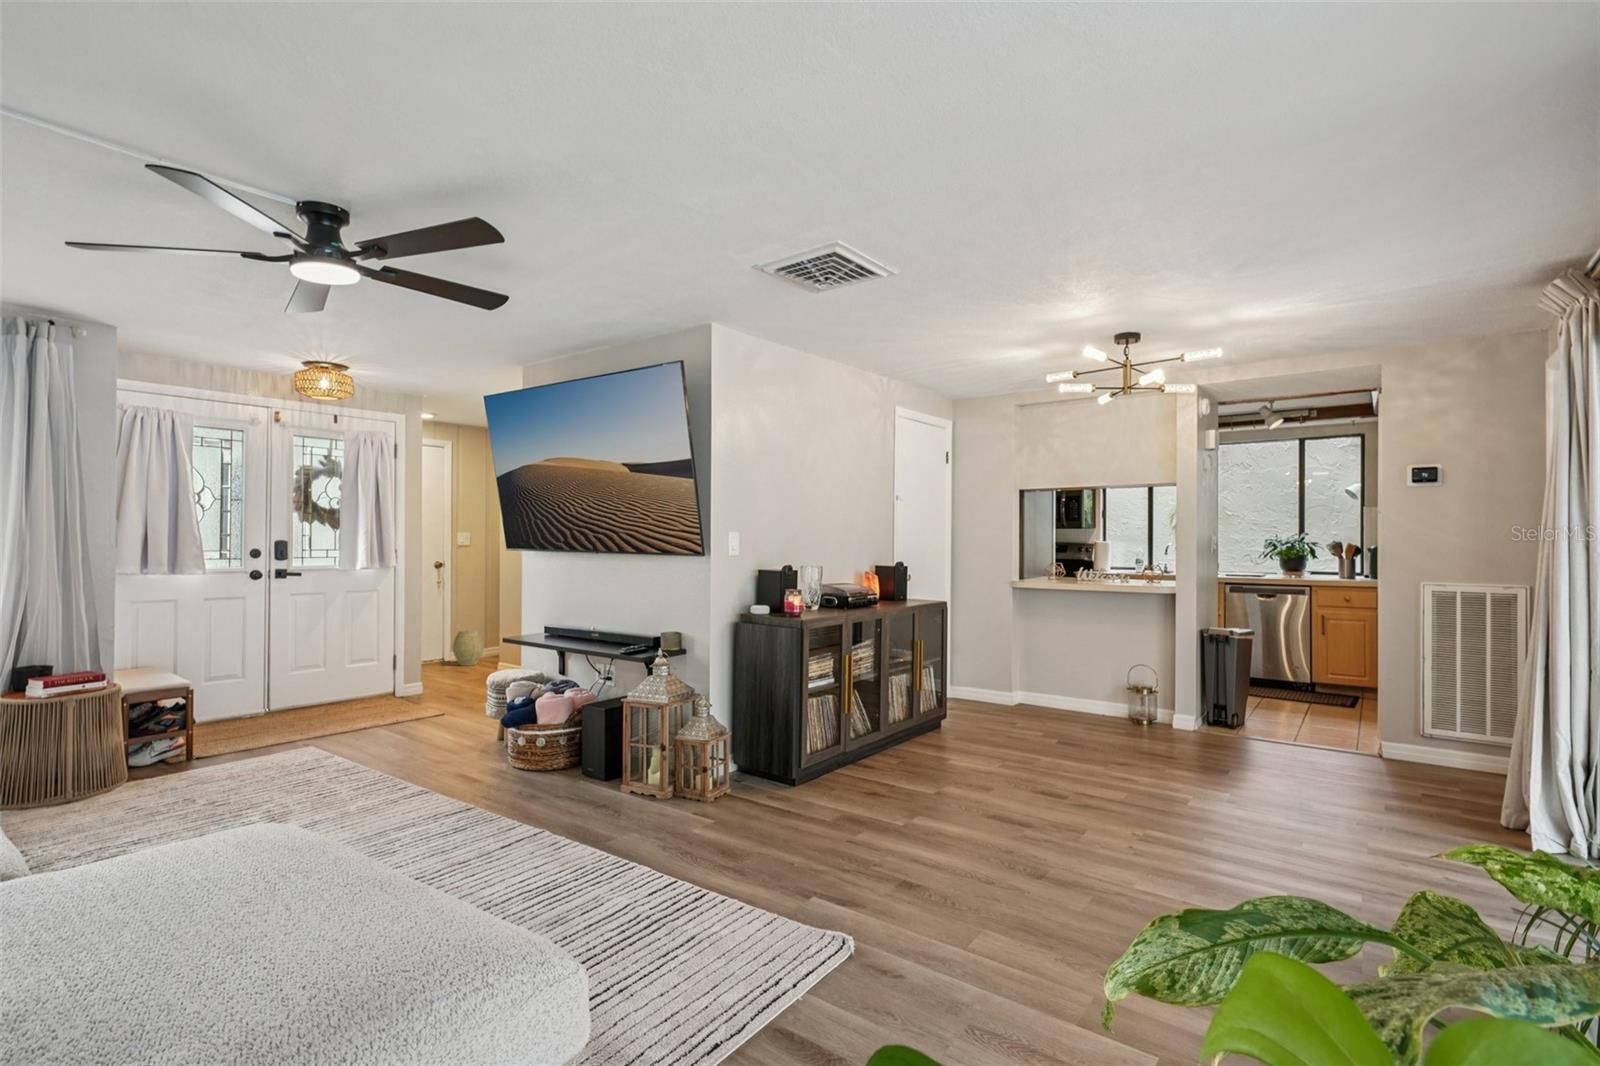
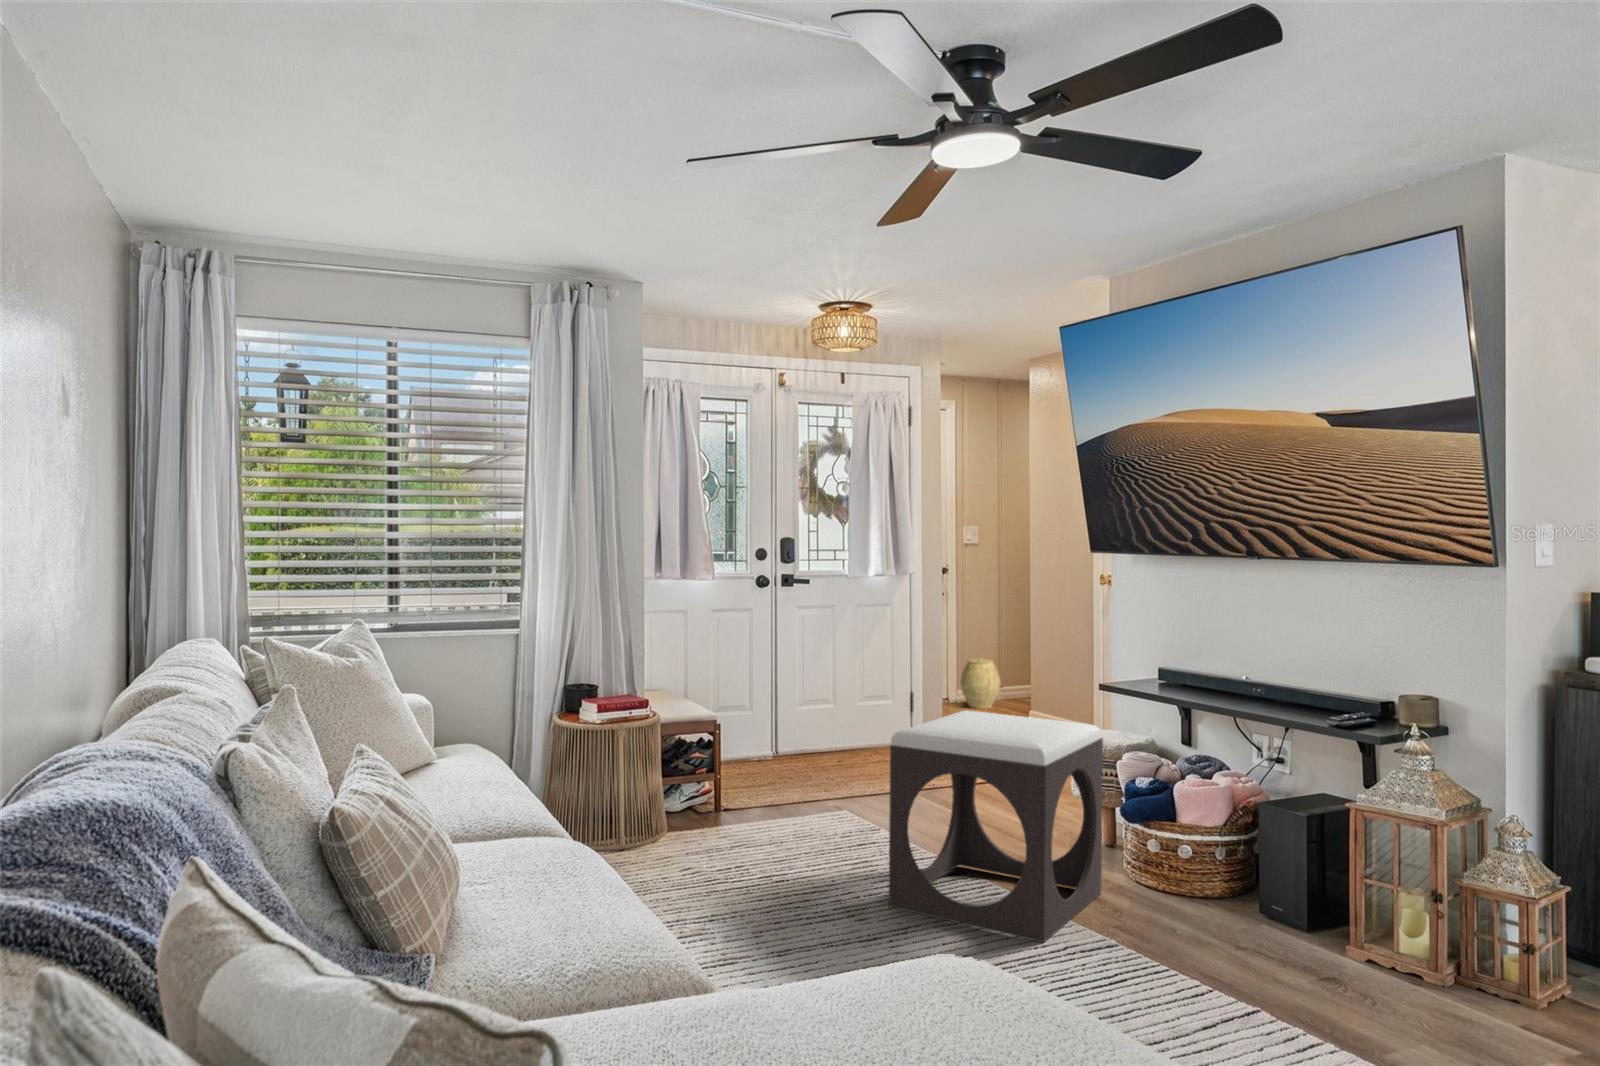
footstool: none [309,662,483,814] -> present [889,710,1103,942]

